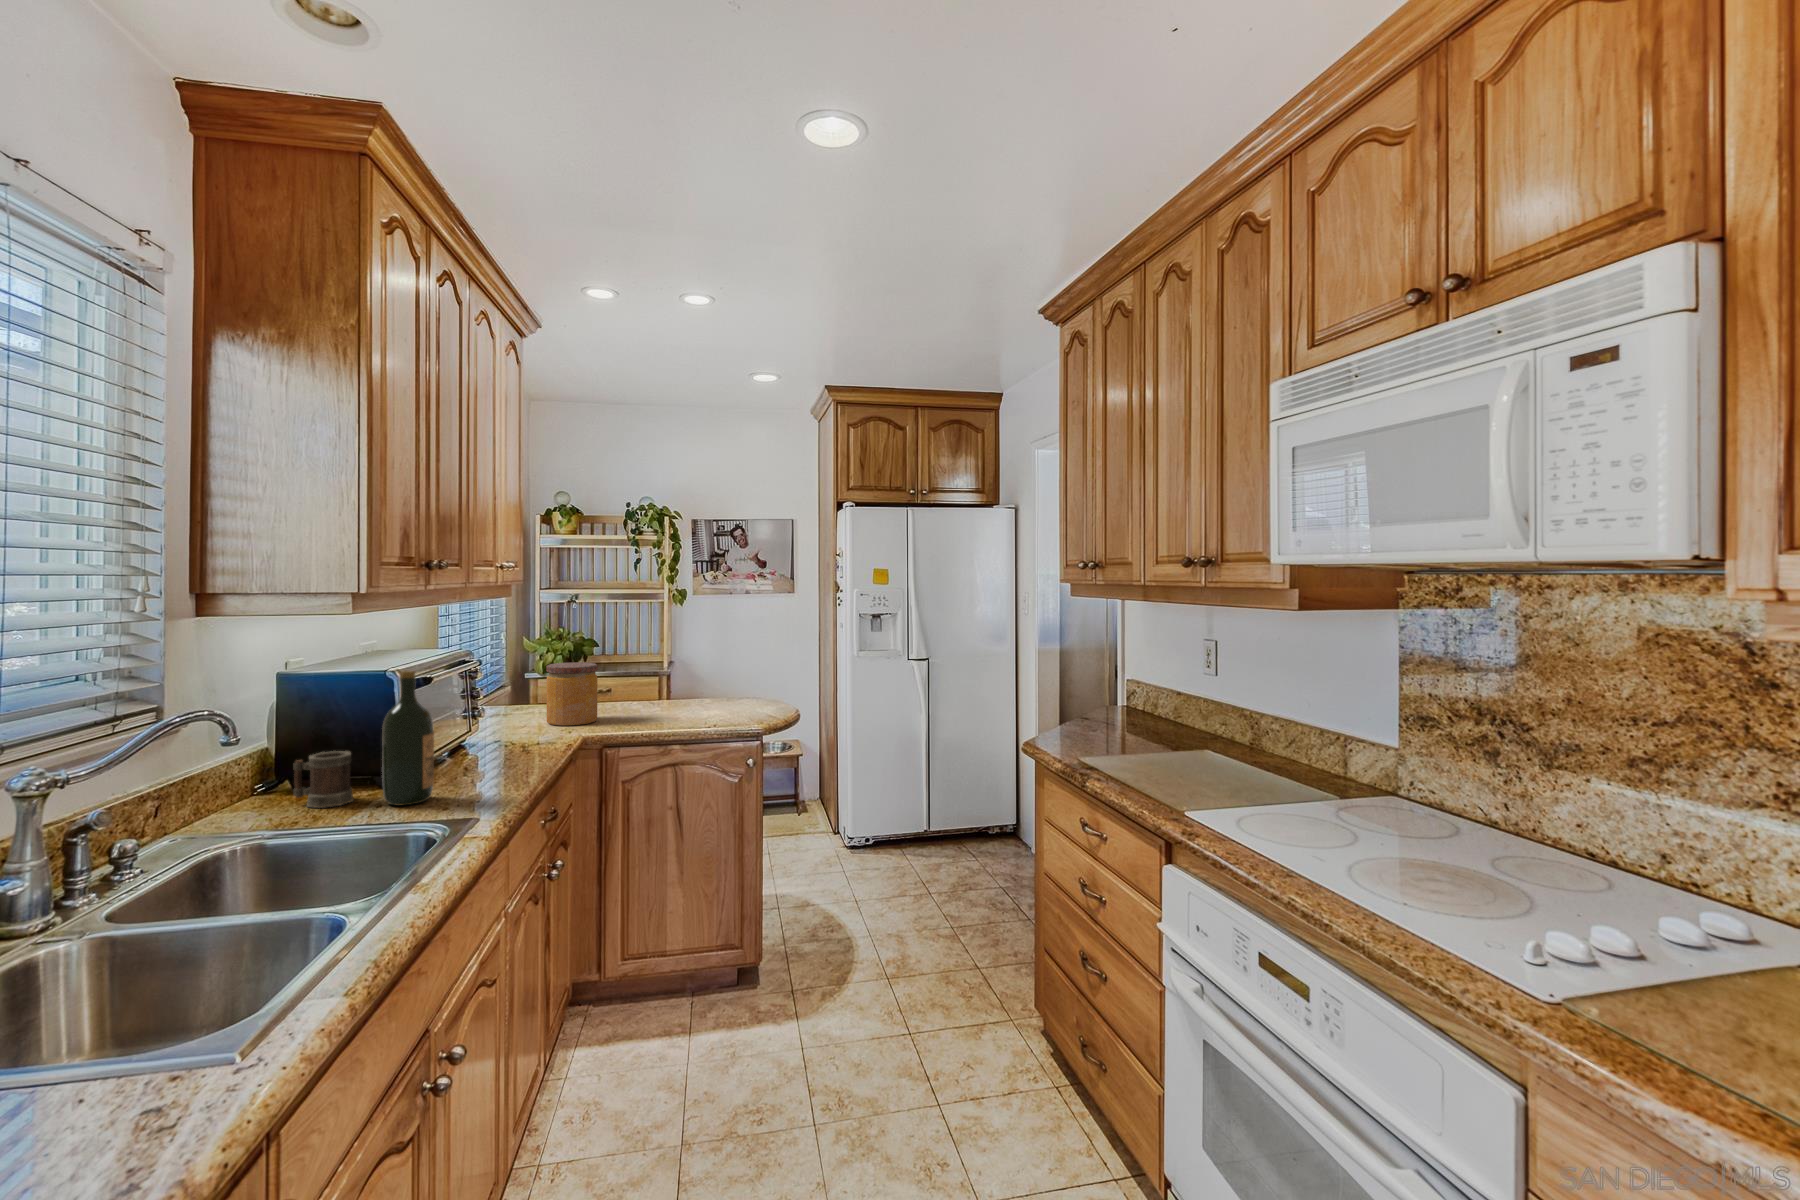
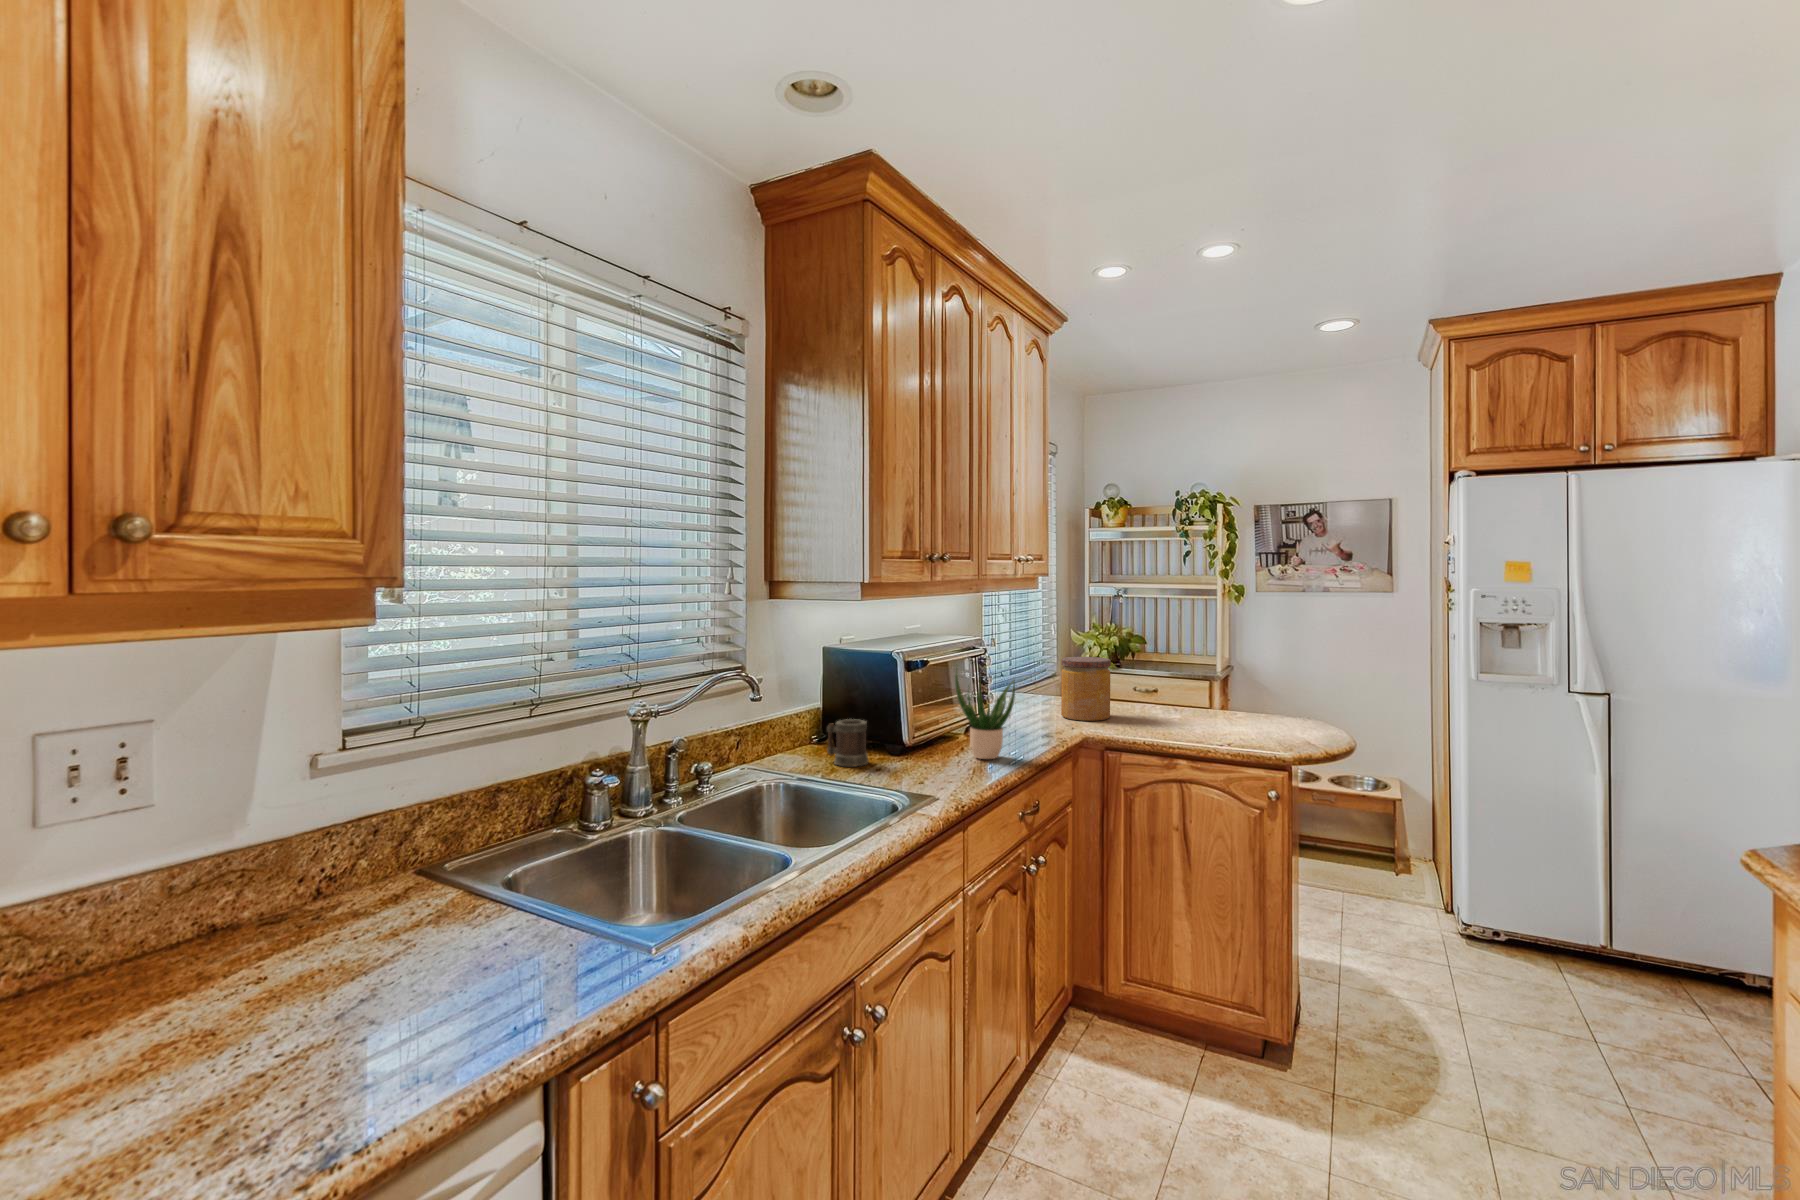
wine bottle: present [382,671,434,806] -> none [883,654,924,775]
potted plant: none [457,678,530,775] -> present [955,672,1015,759]

